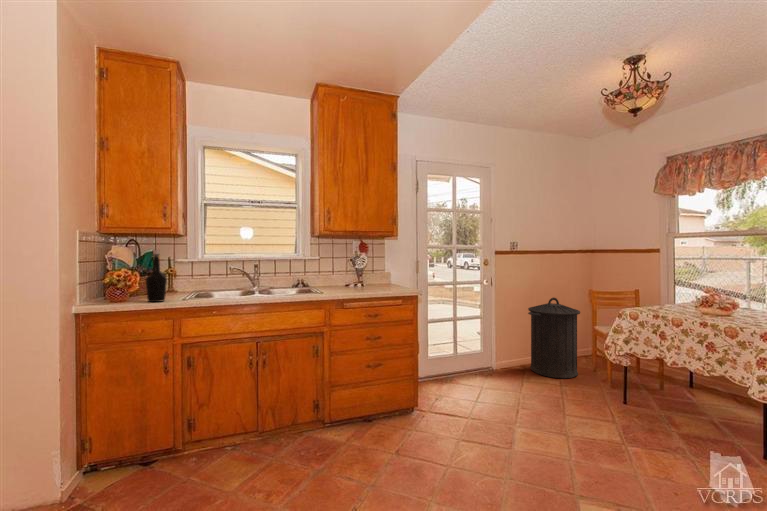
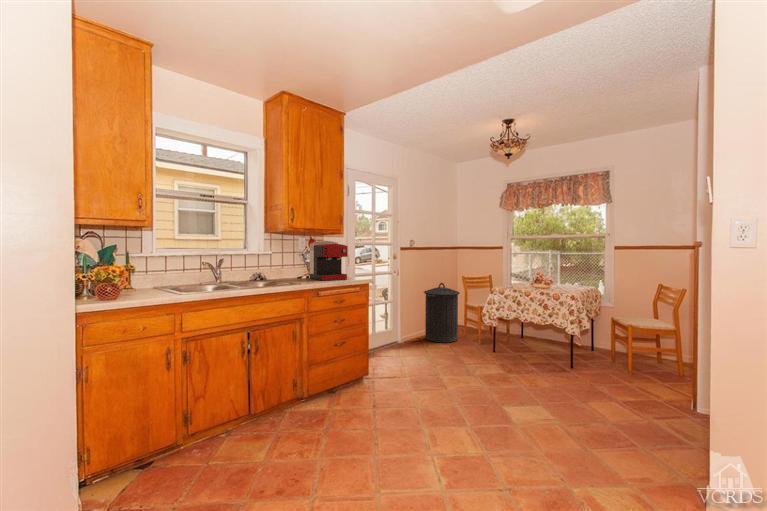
coffee maker: none [358,245,393,290] -> present [310,241,348,281]
bottle: present [146,250,167,302] -> none [142,244,164,299]

